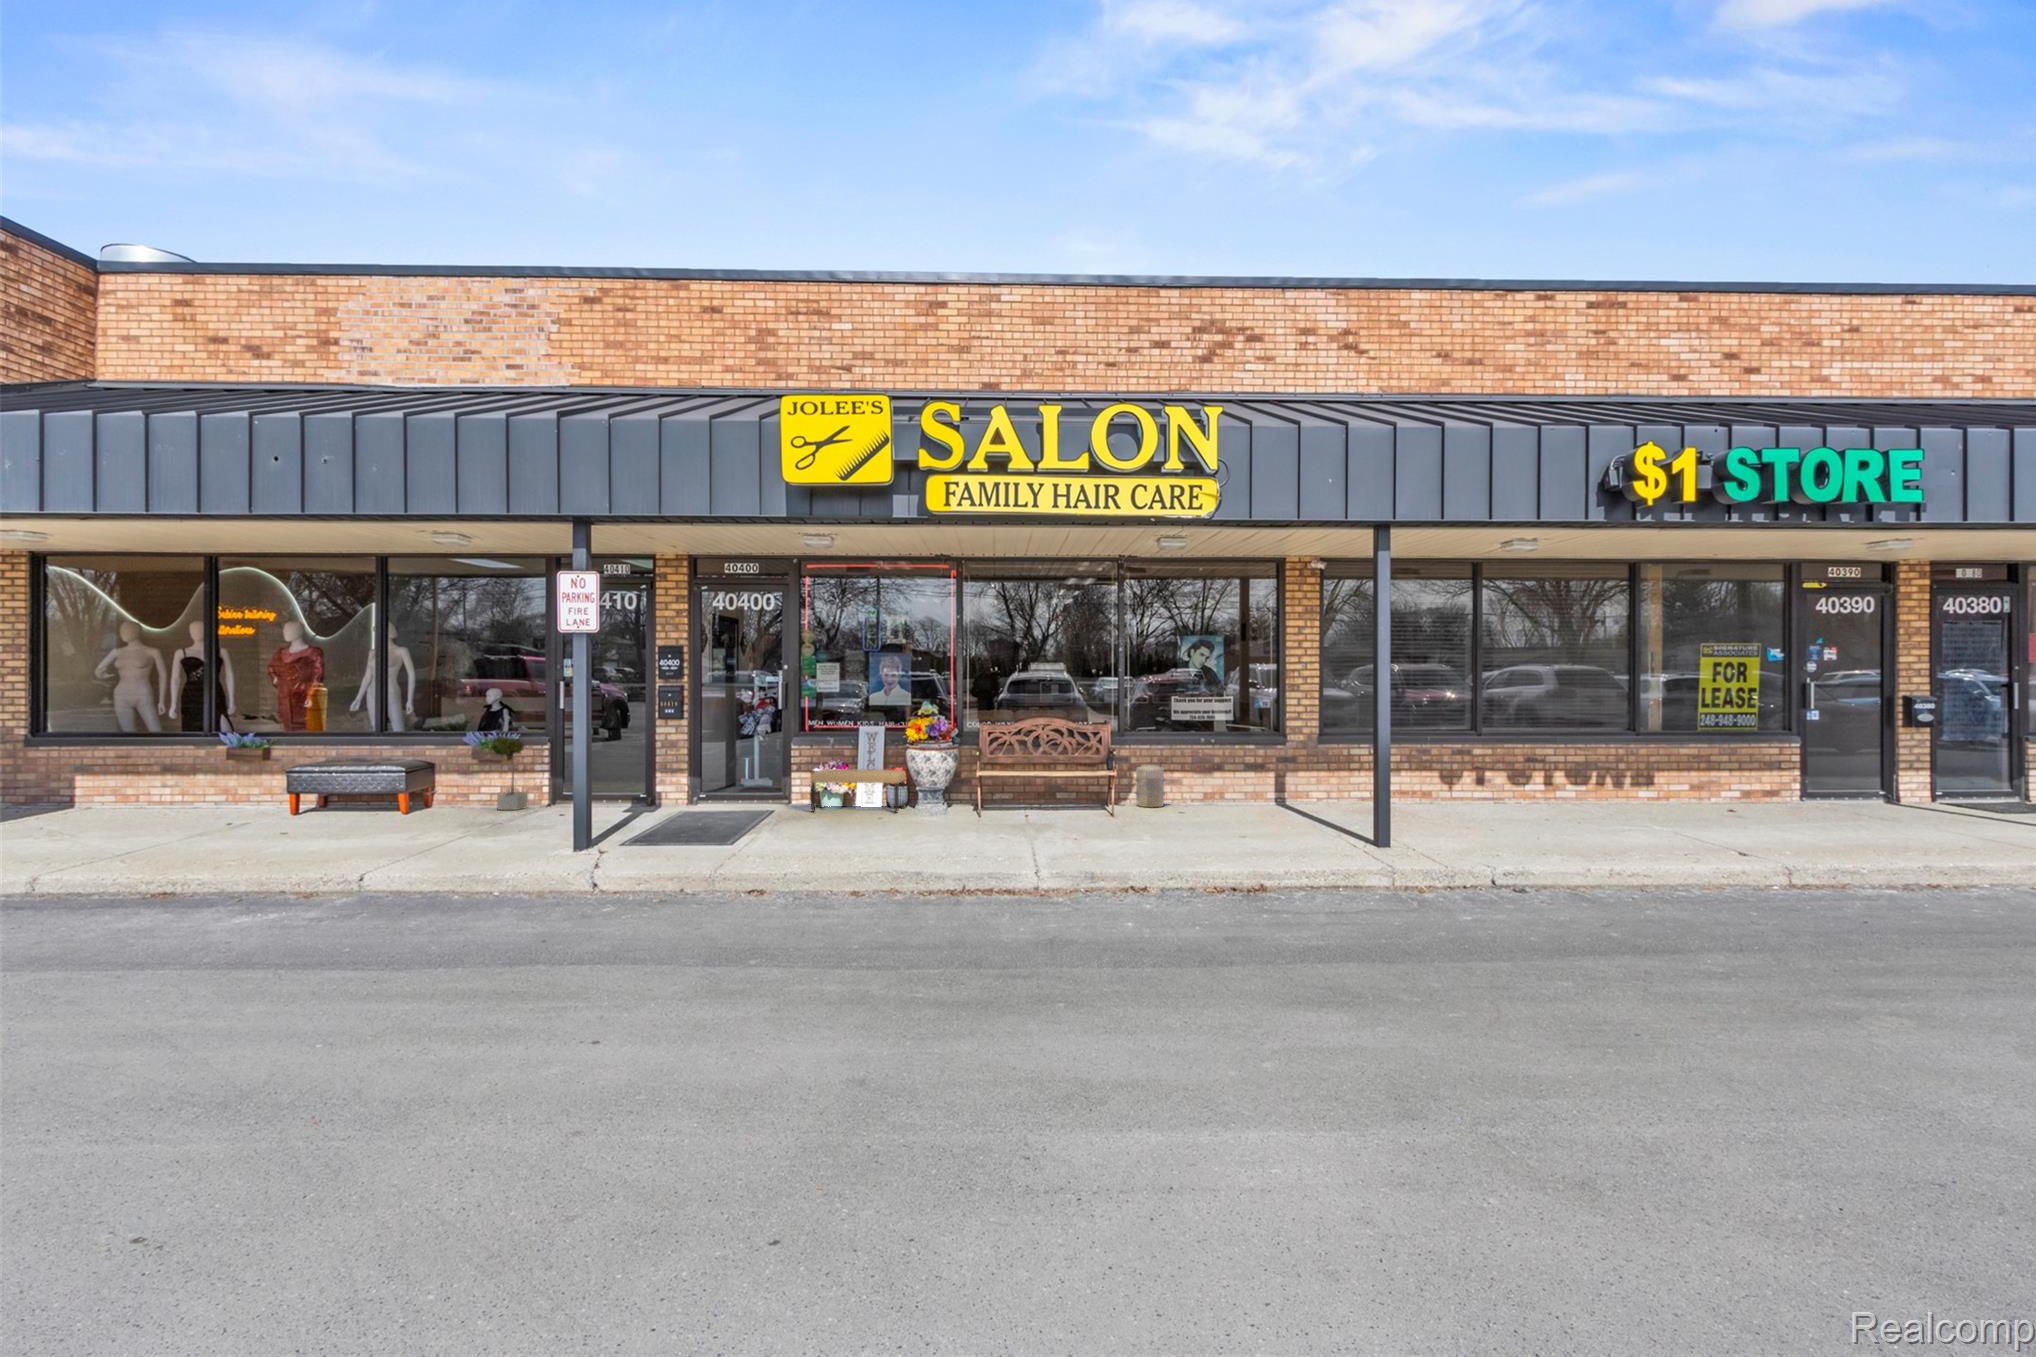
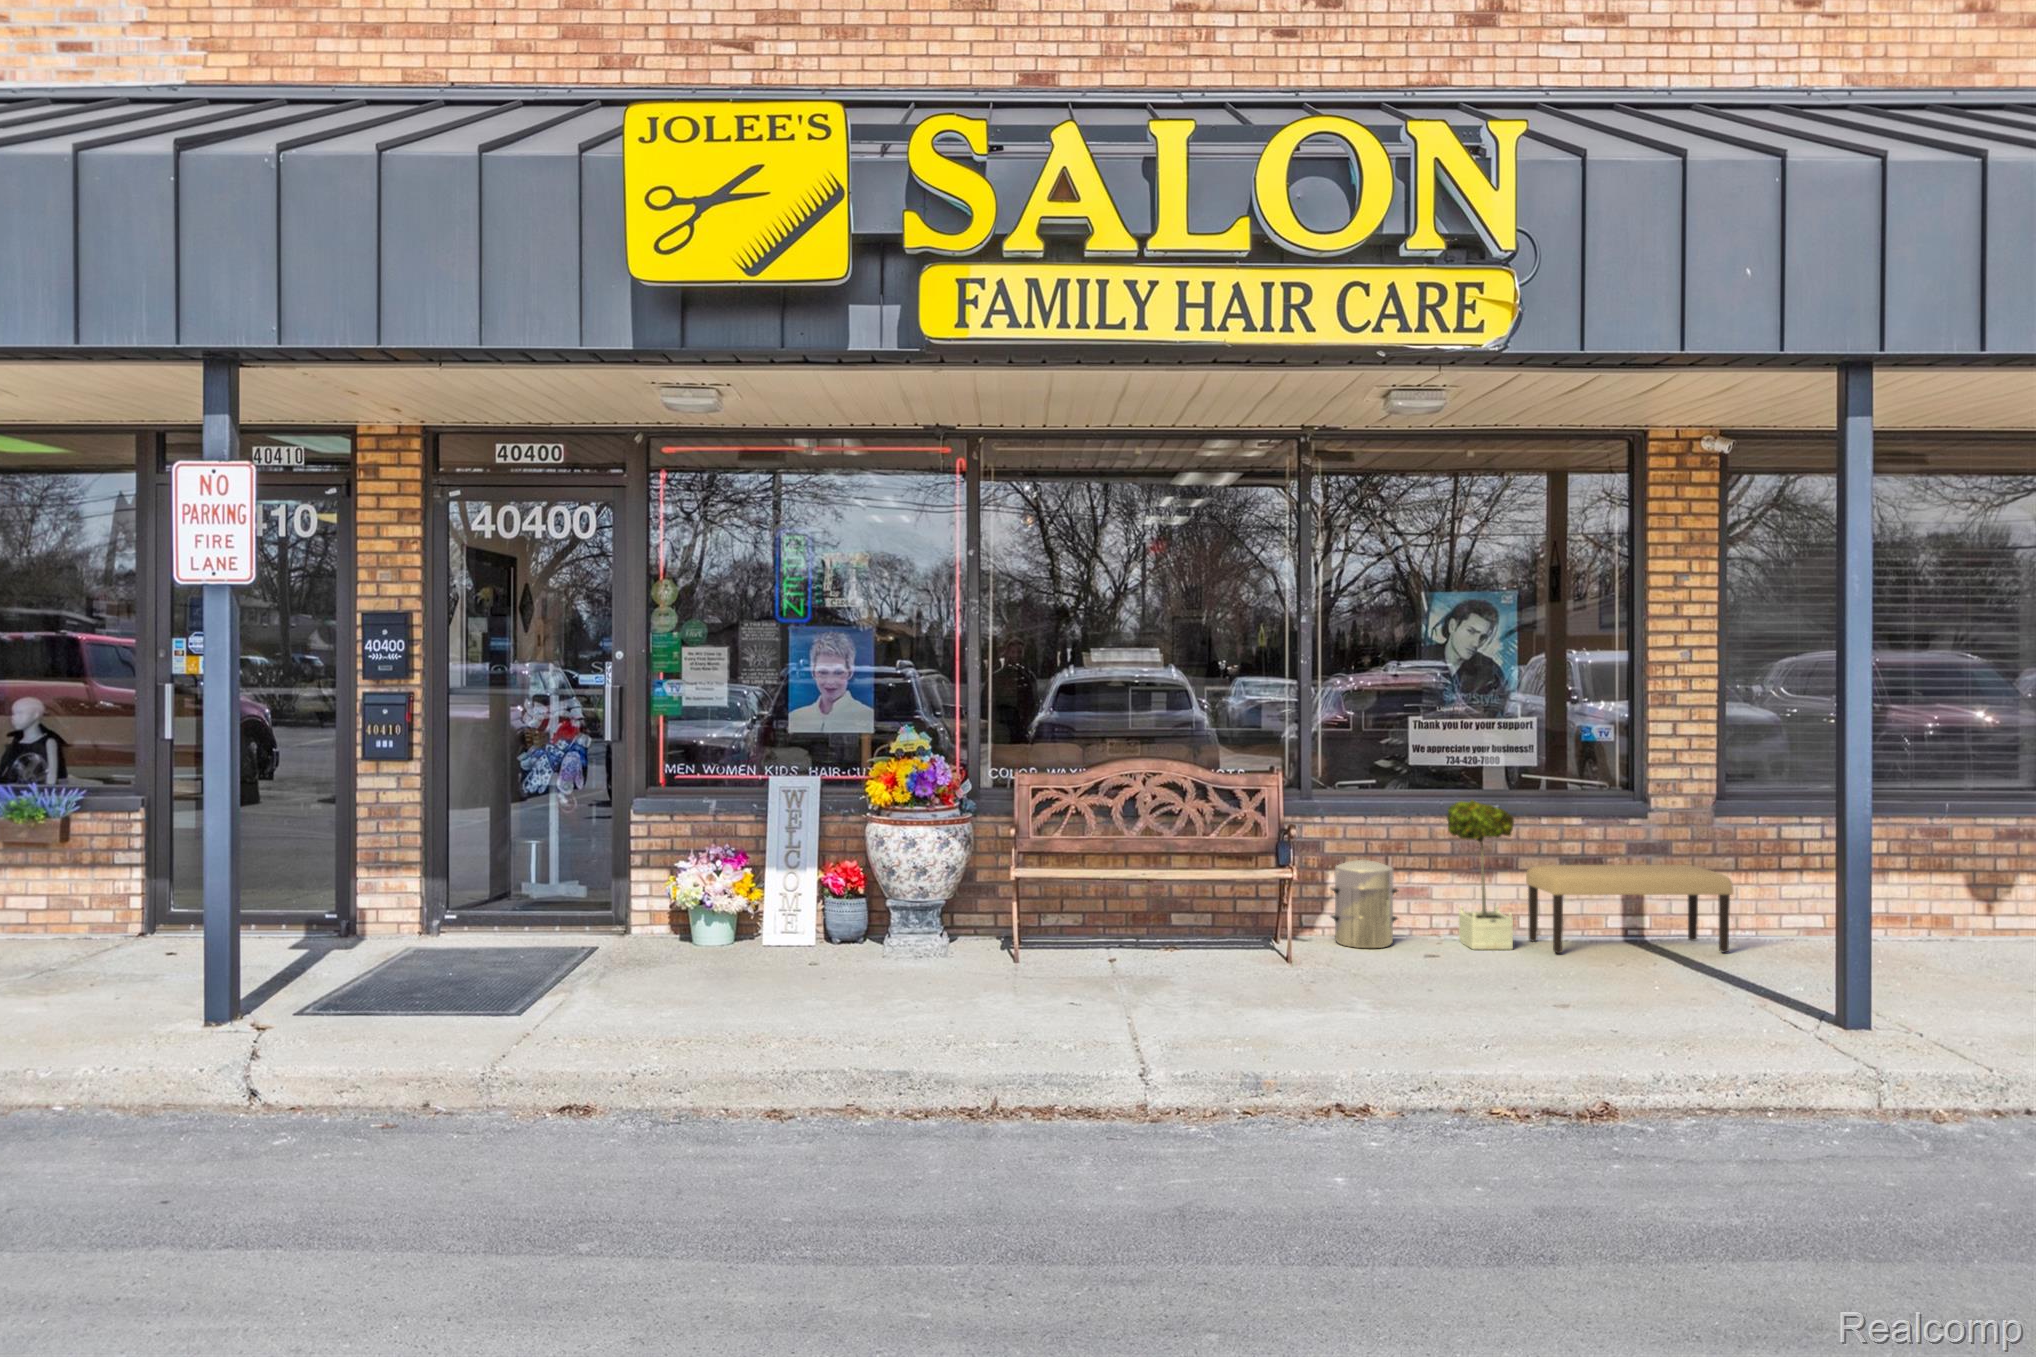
potted tree: present [492,736,528,810] -> present [1447,800,1514,950]
bench: present [810,769,906,813] -> present [1526,864,1733,954]

